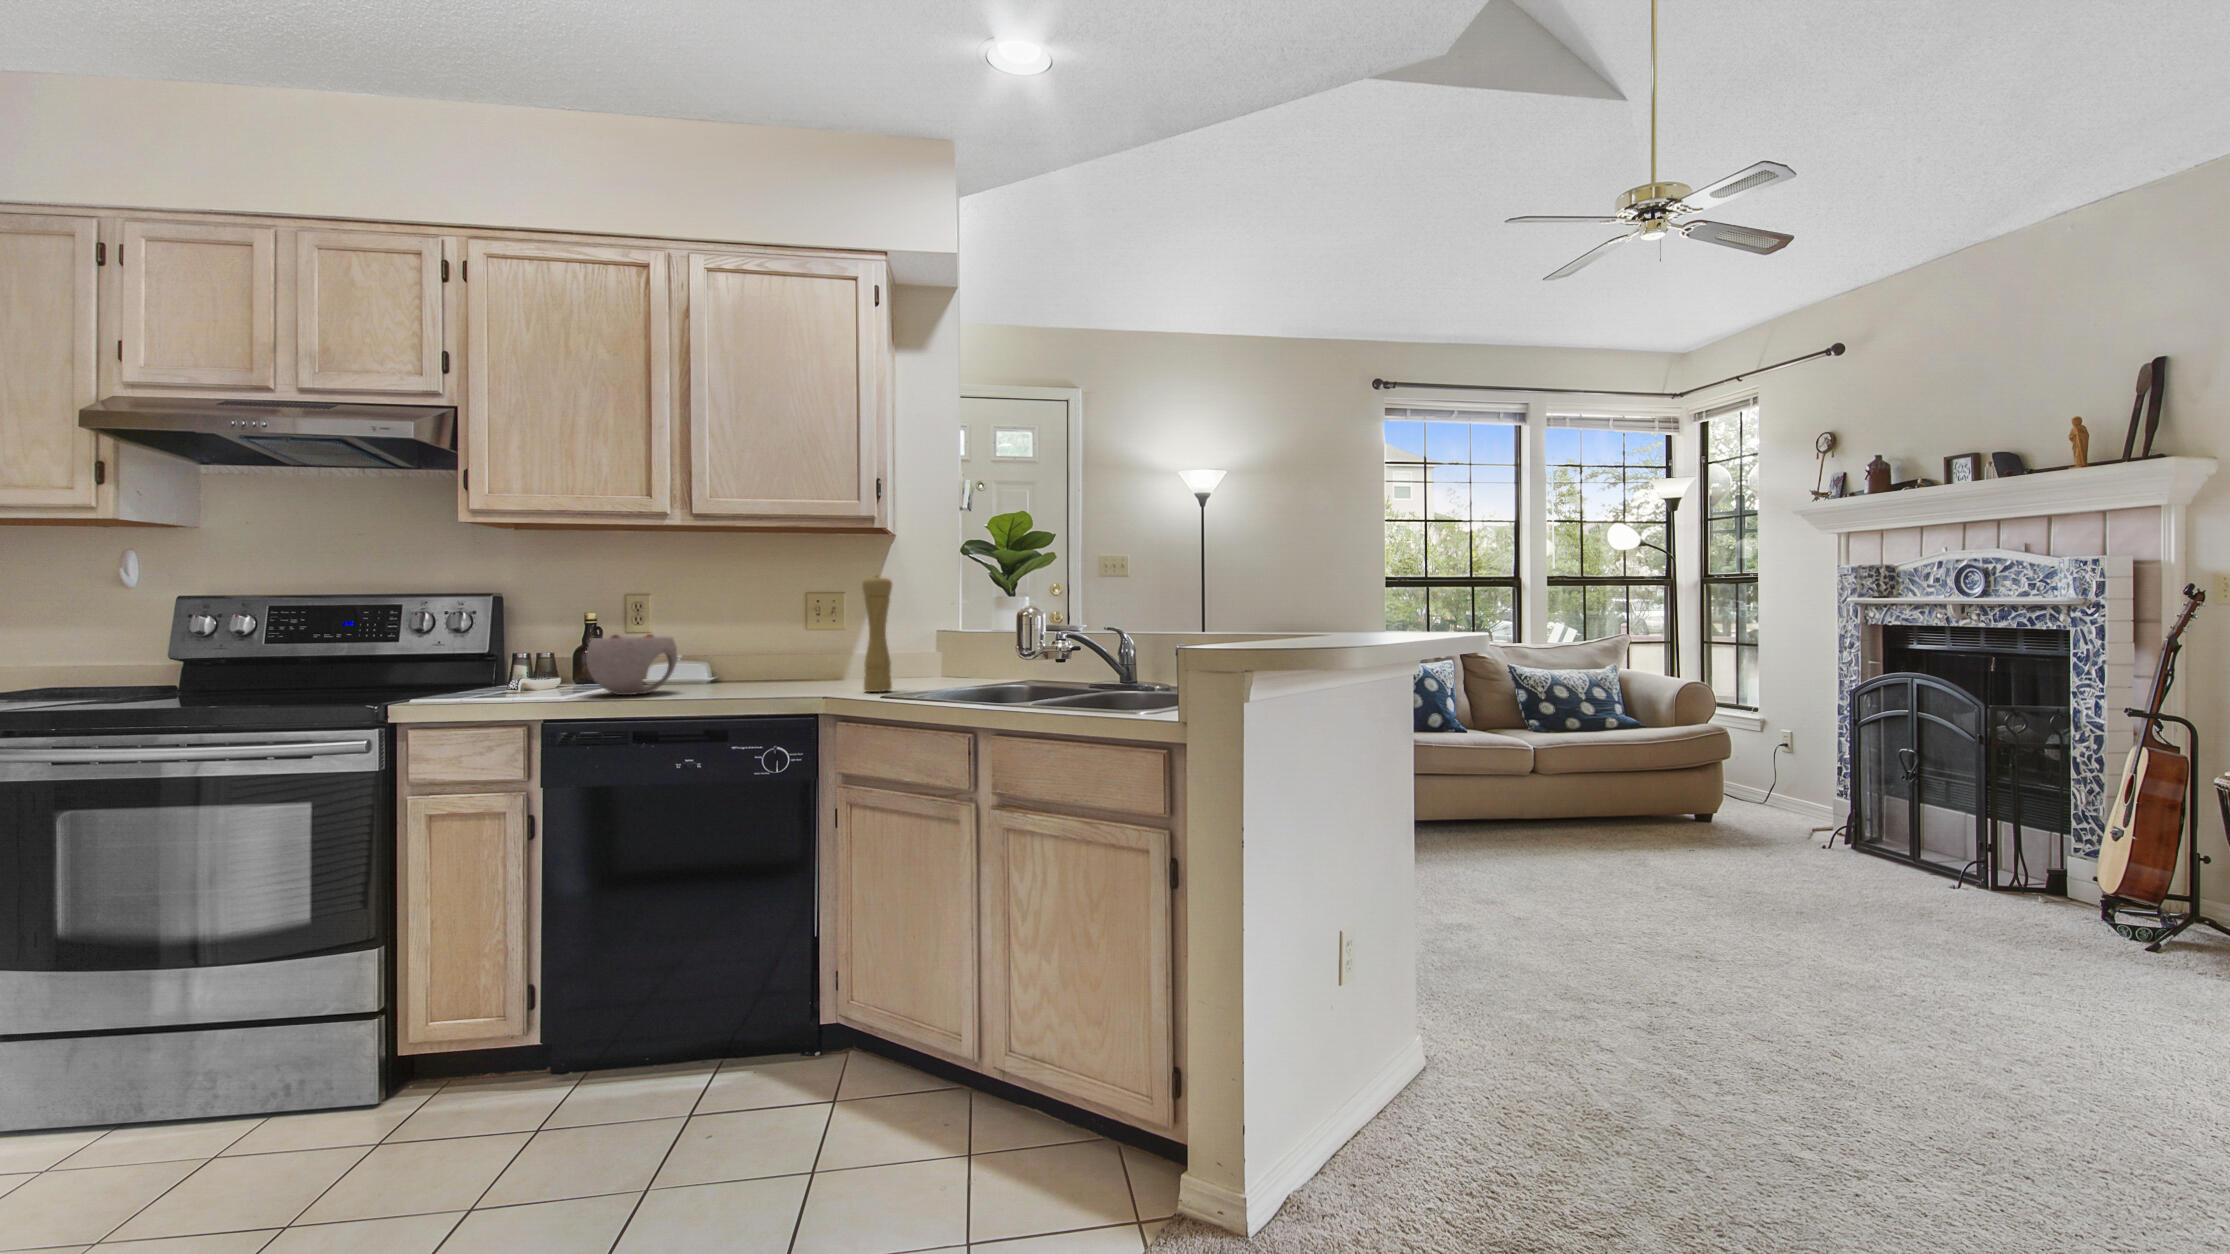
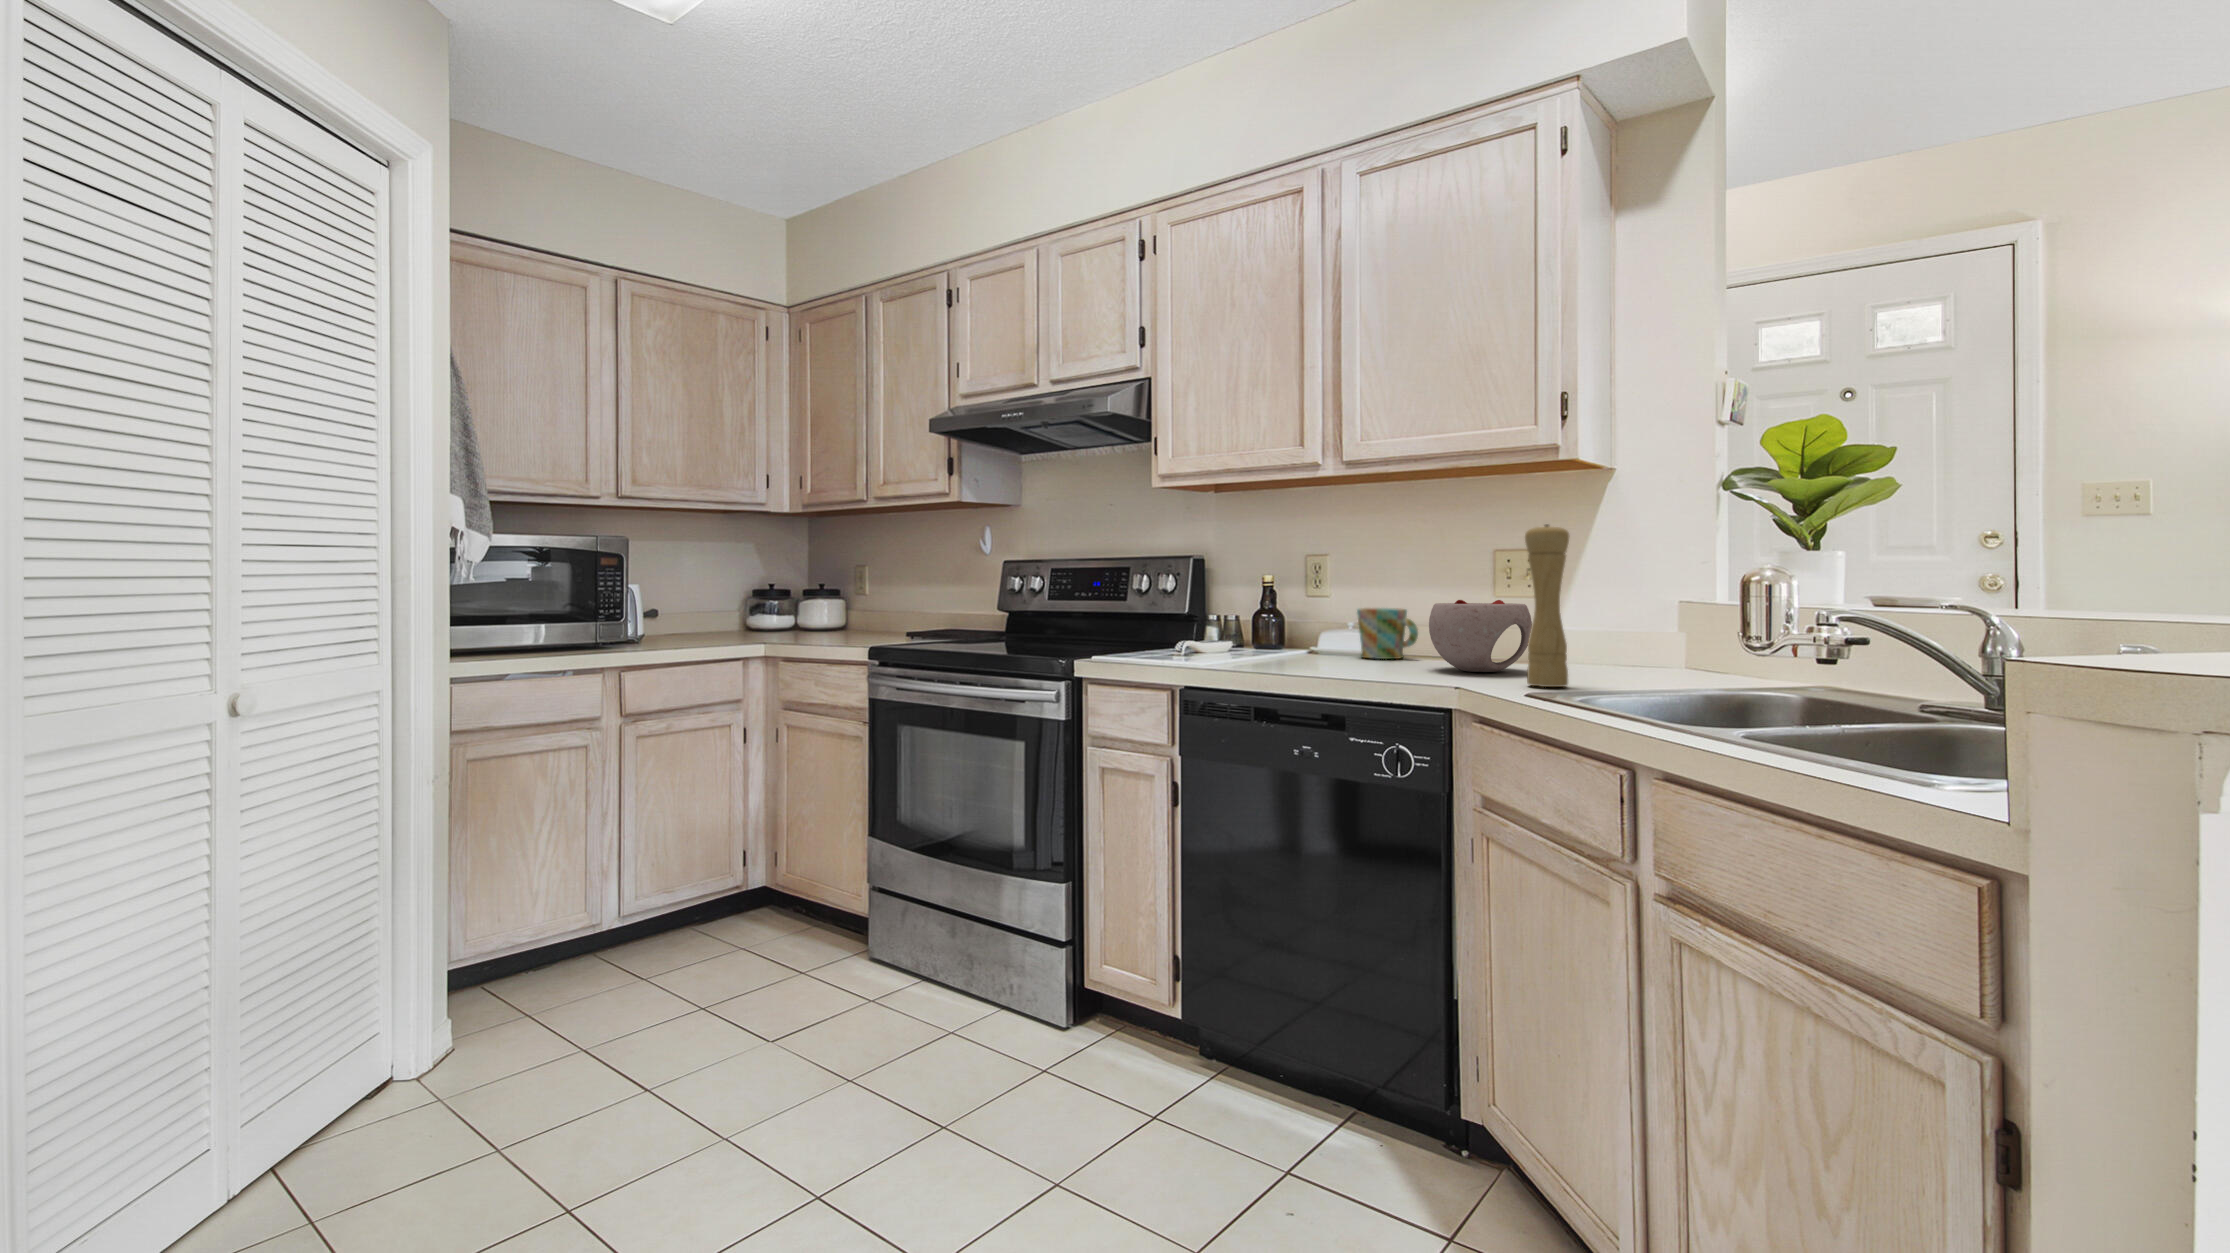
bowl: present [586,634,677,695] -> present [1429,600,1532,672]
mug: none [694,640,750,684] -> present [1357,608,1418,659]

